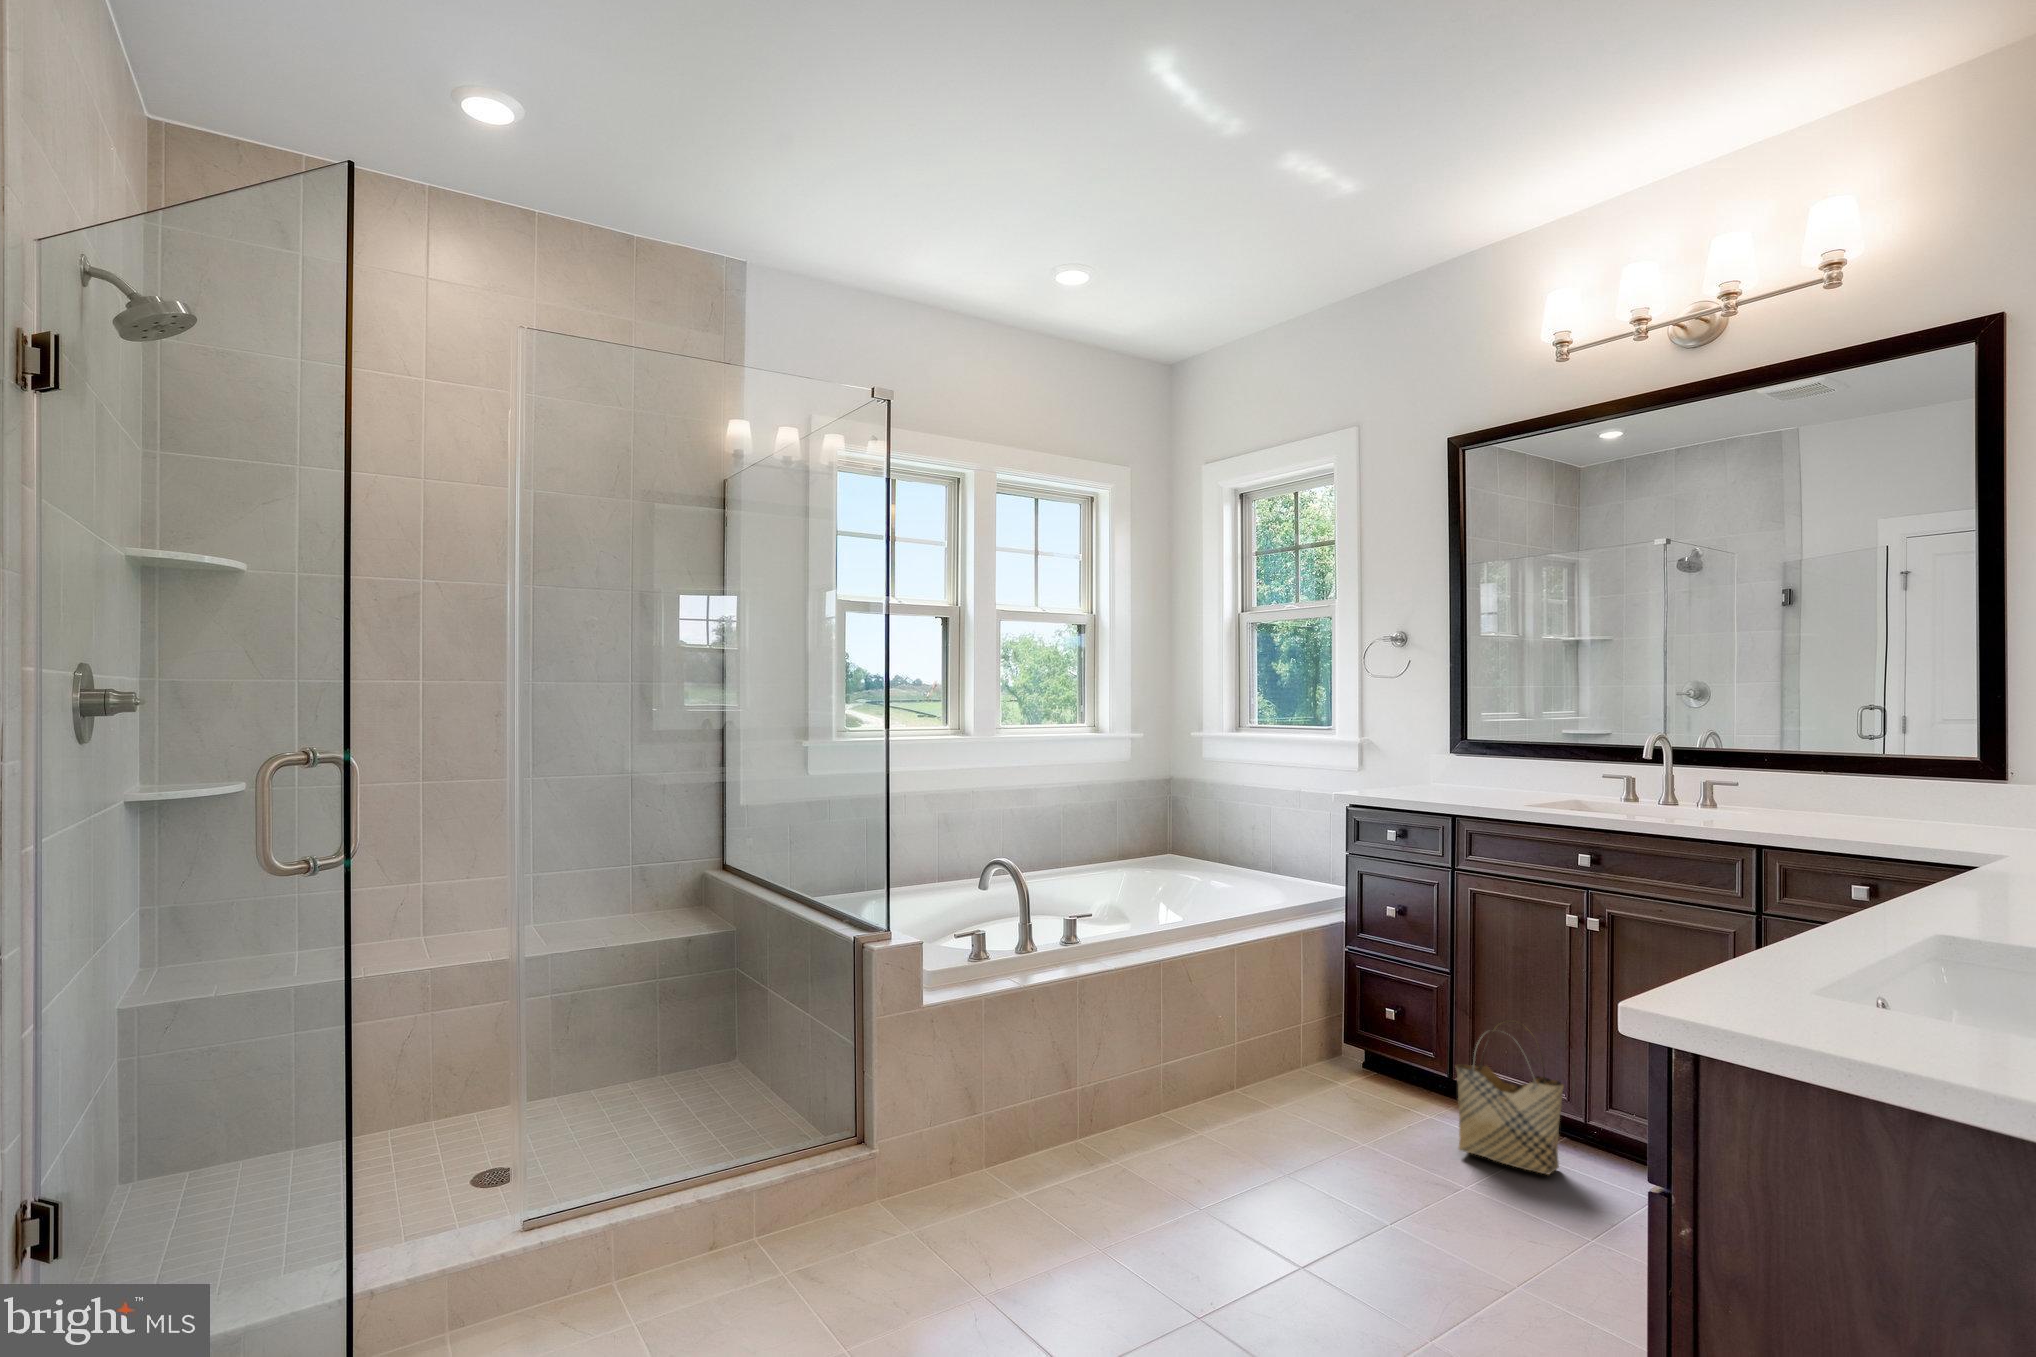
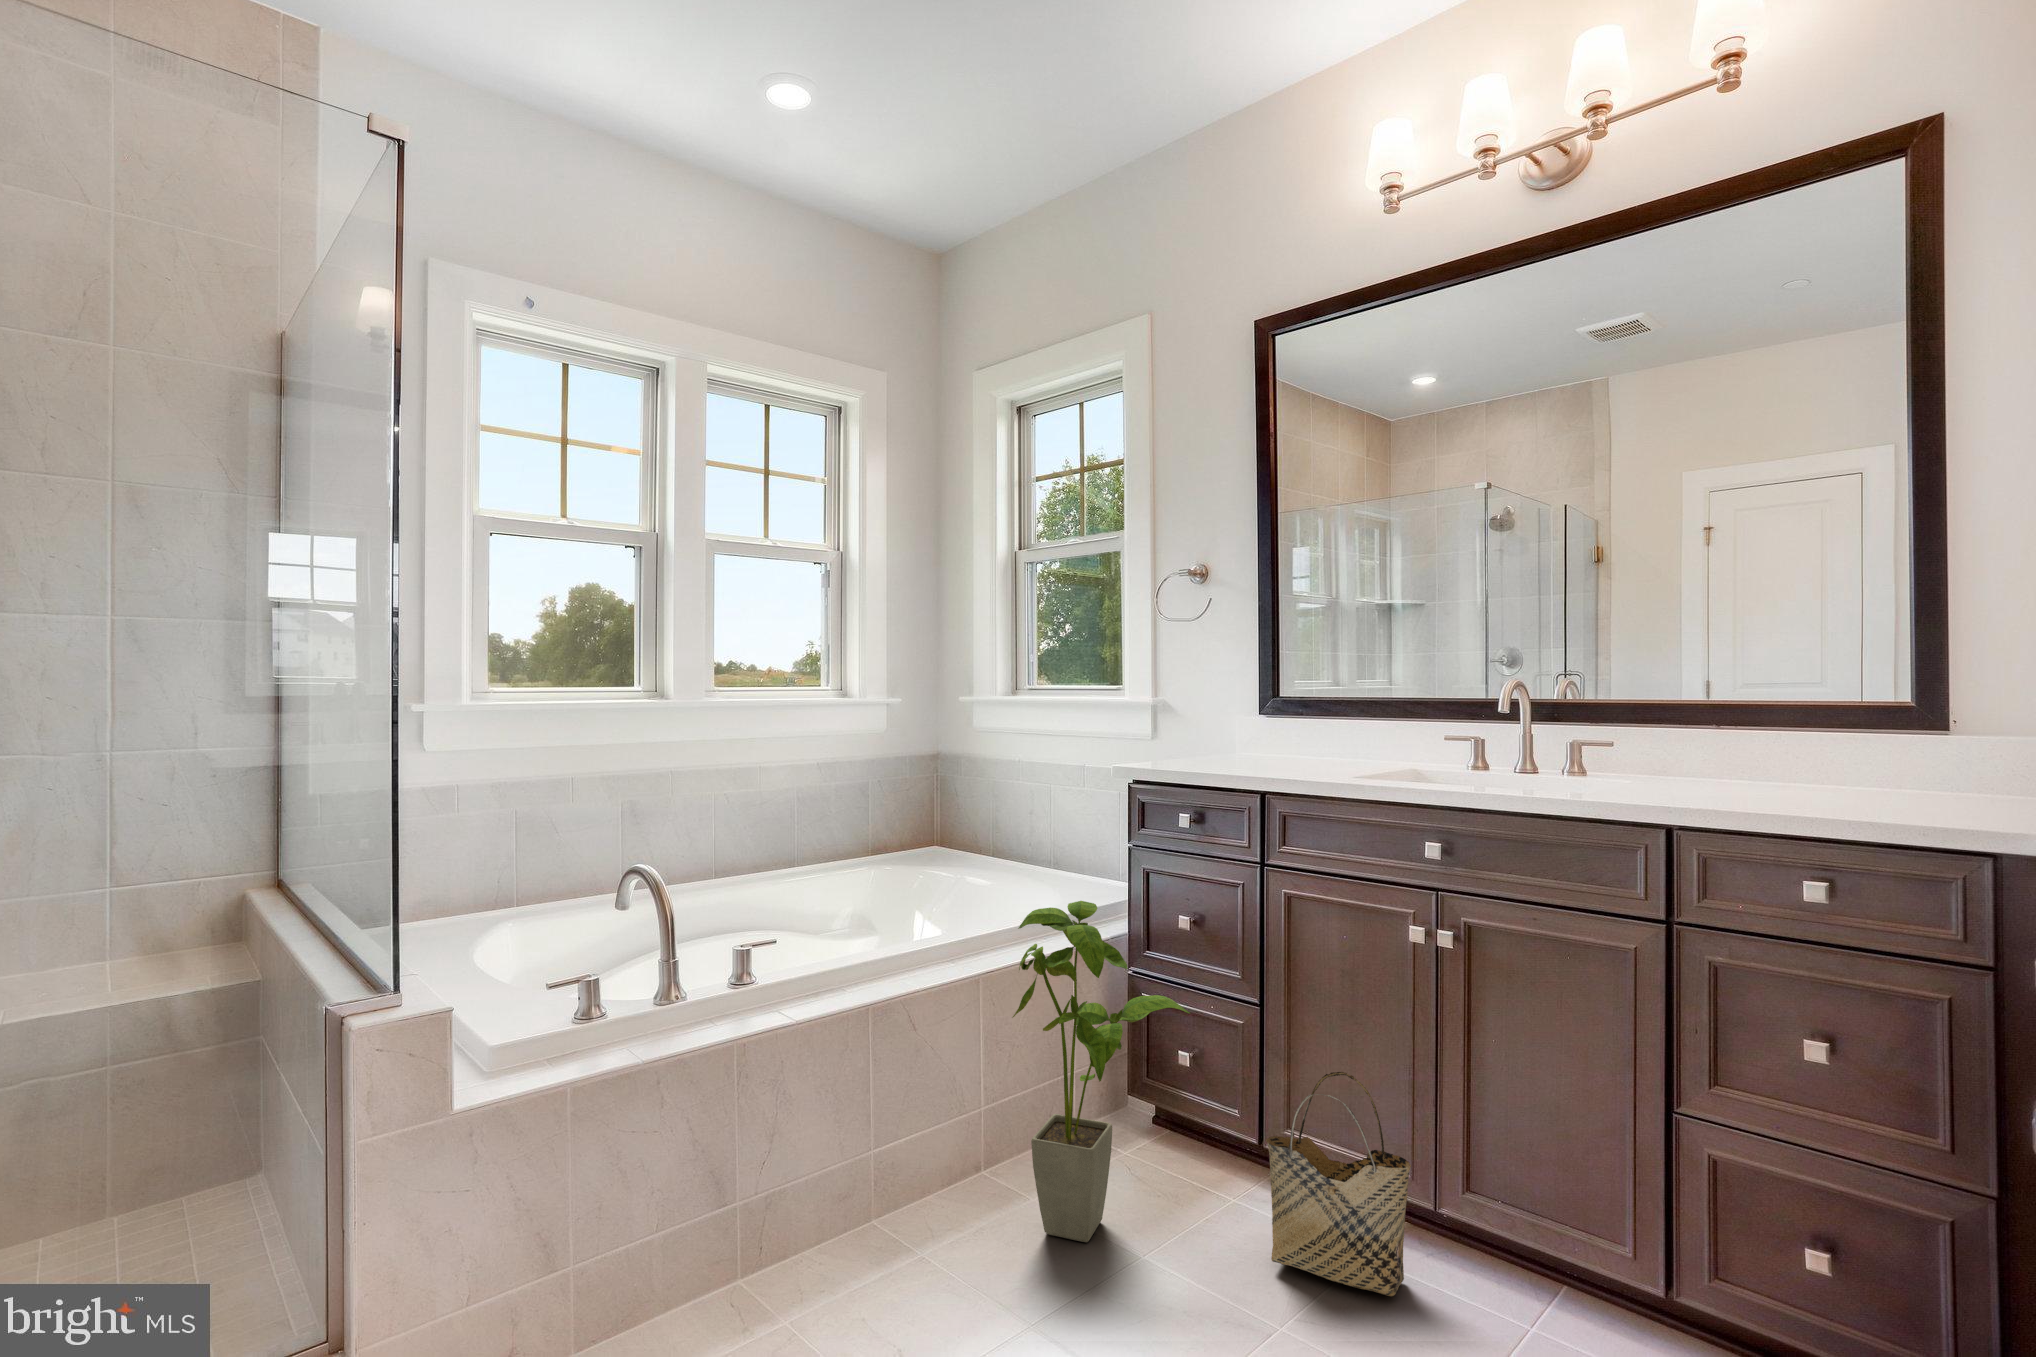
house plant: none [1263,889,1397,1132] -> present [1013,901,1190,1242]

